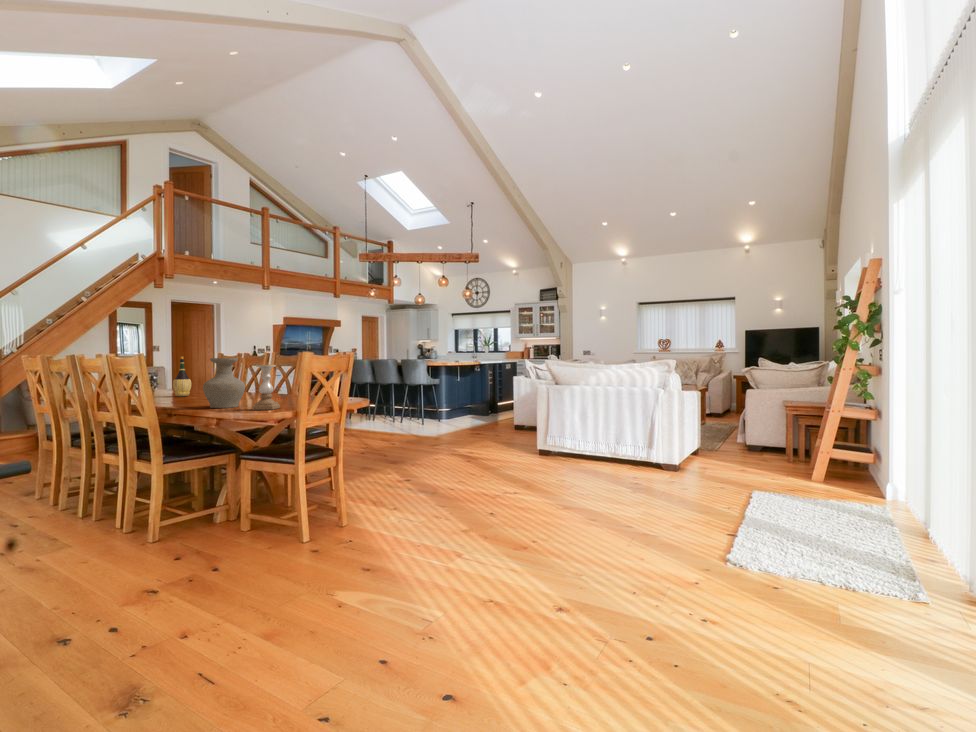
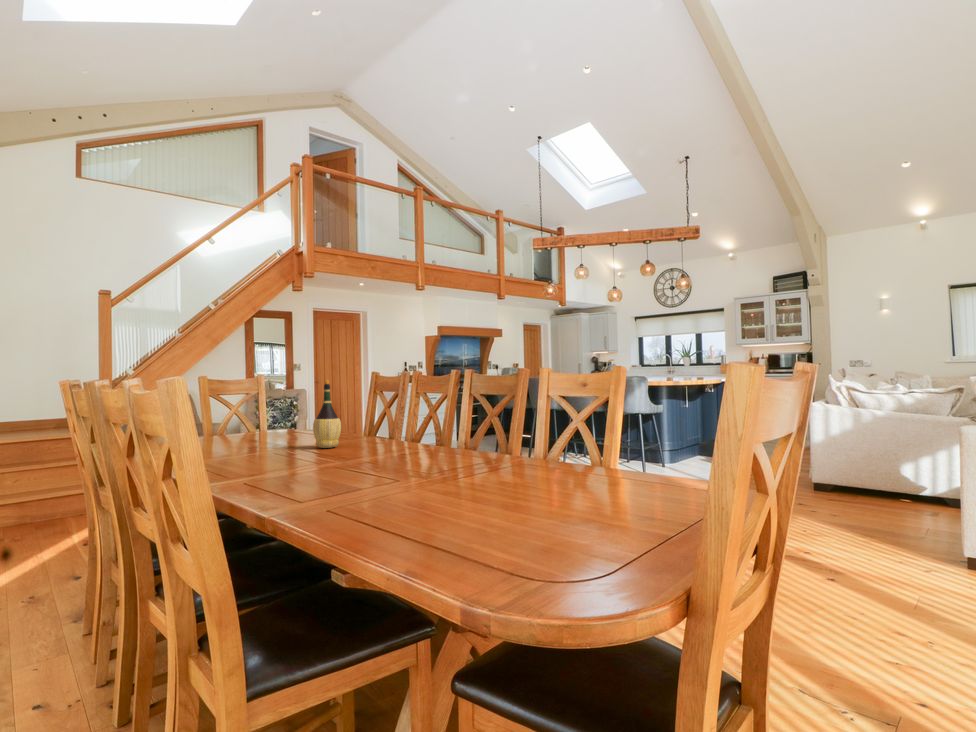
vase: present [203,358,245,408] -> none [373,384,460,501]
candle holder: present [252,365,280,410] -> none [498,401,556,523]

